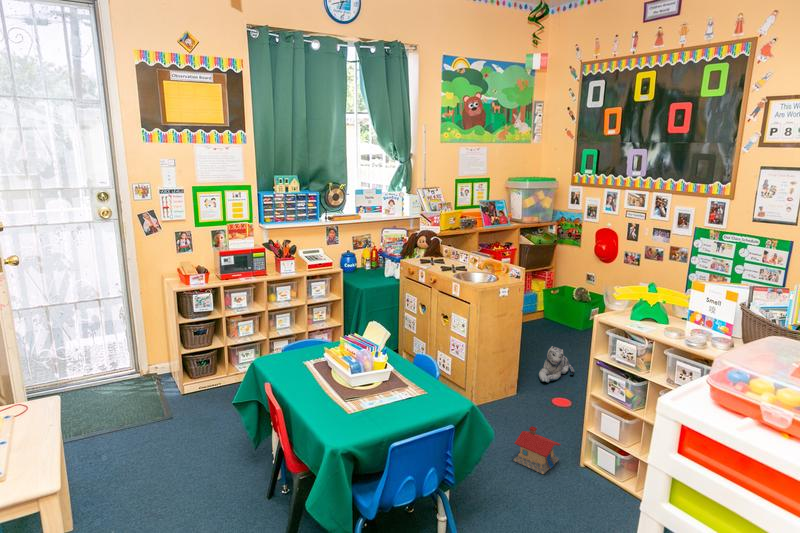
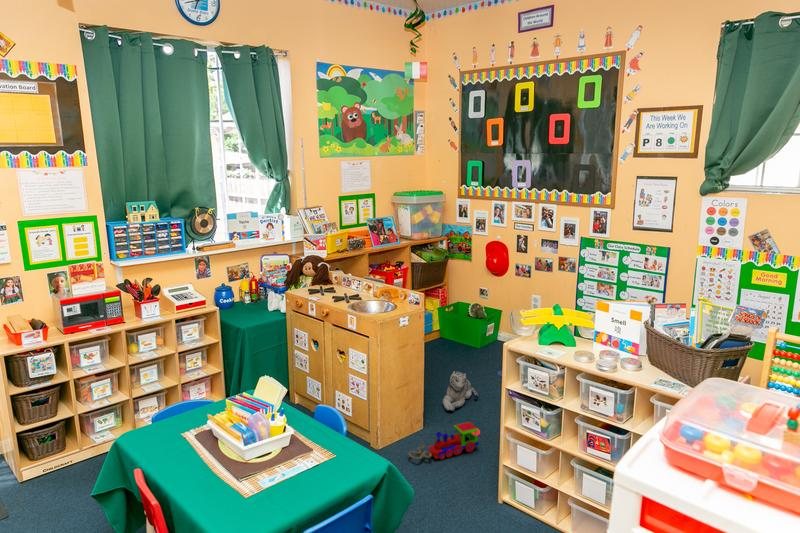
toy train: none [500,392,569,423] -> present [408,422,479,459]
toy house: present [513,426,560,474] -> none [428,467,477,519]

